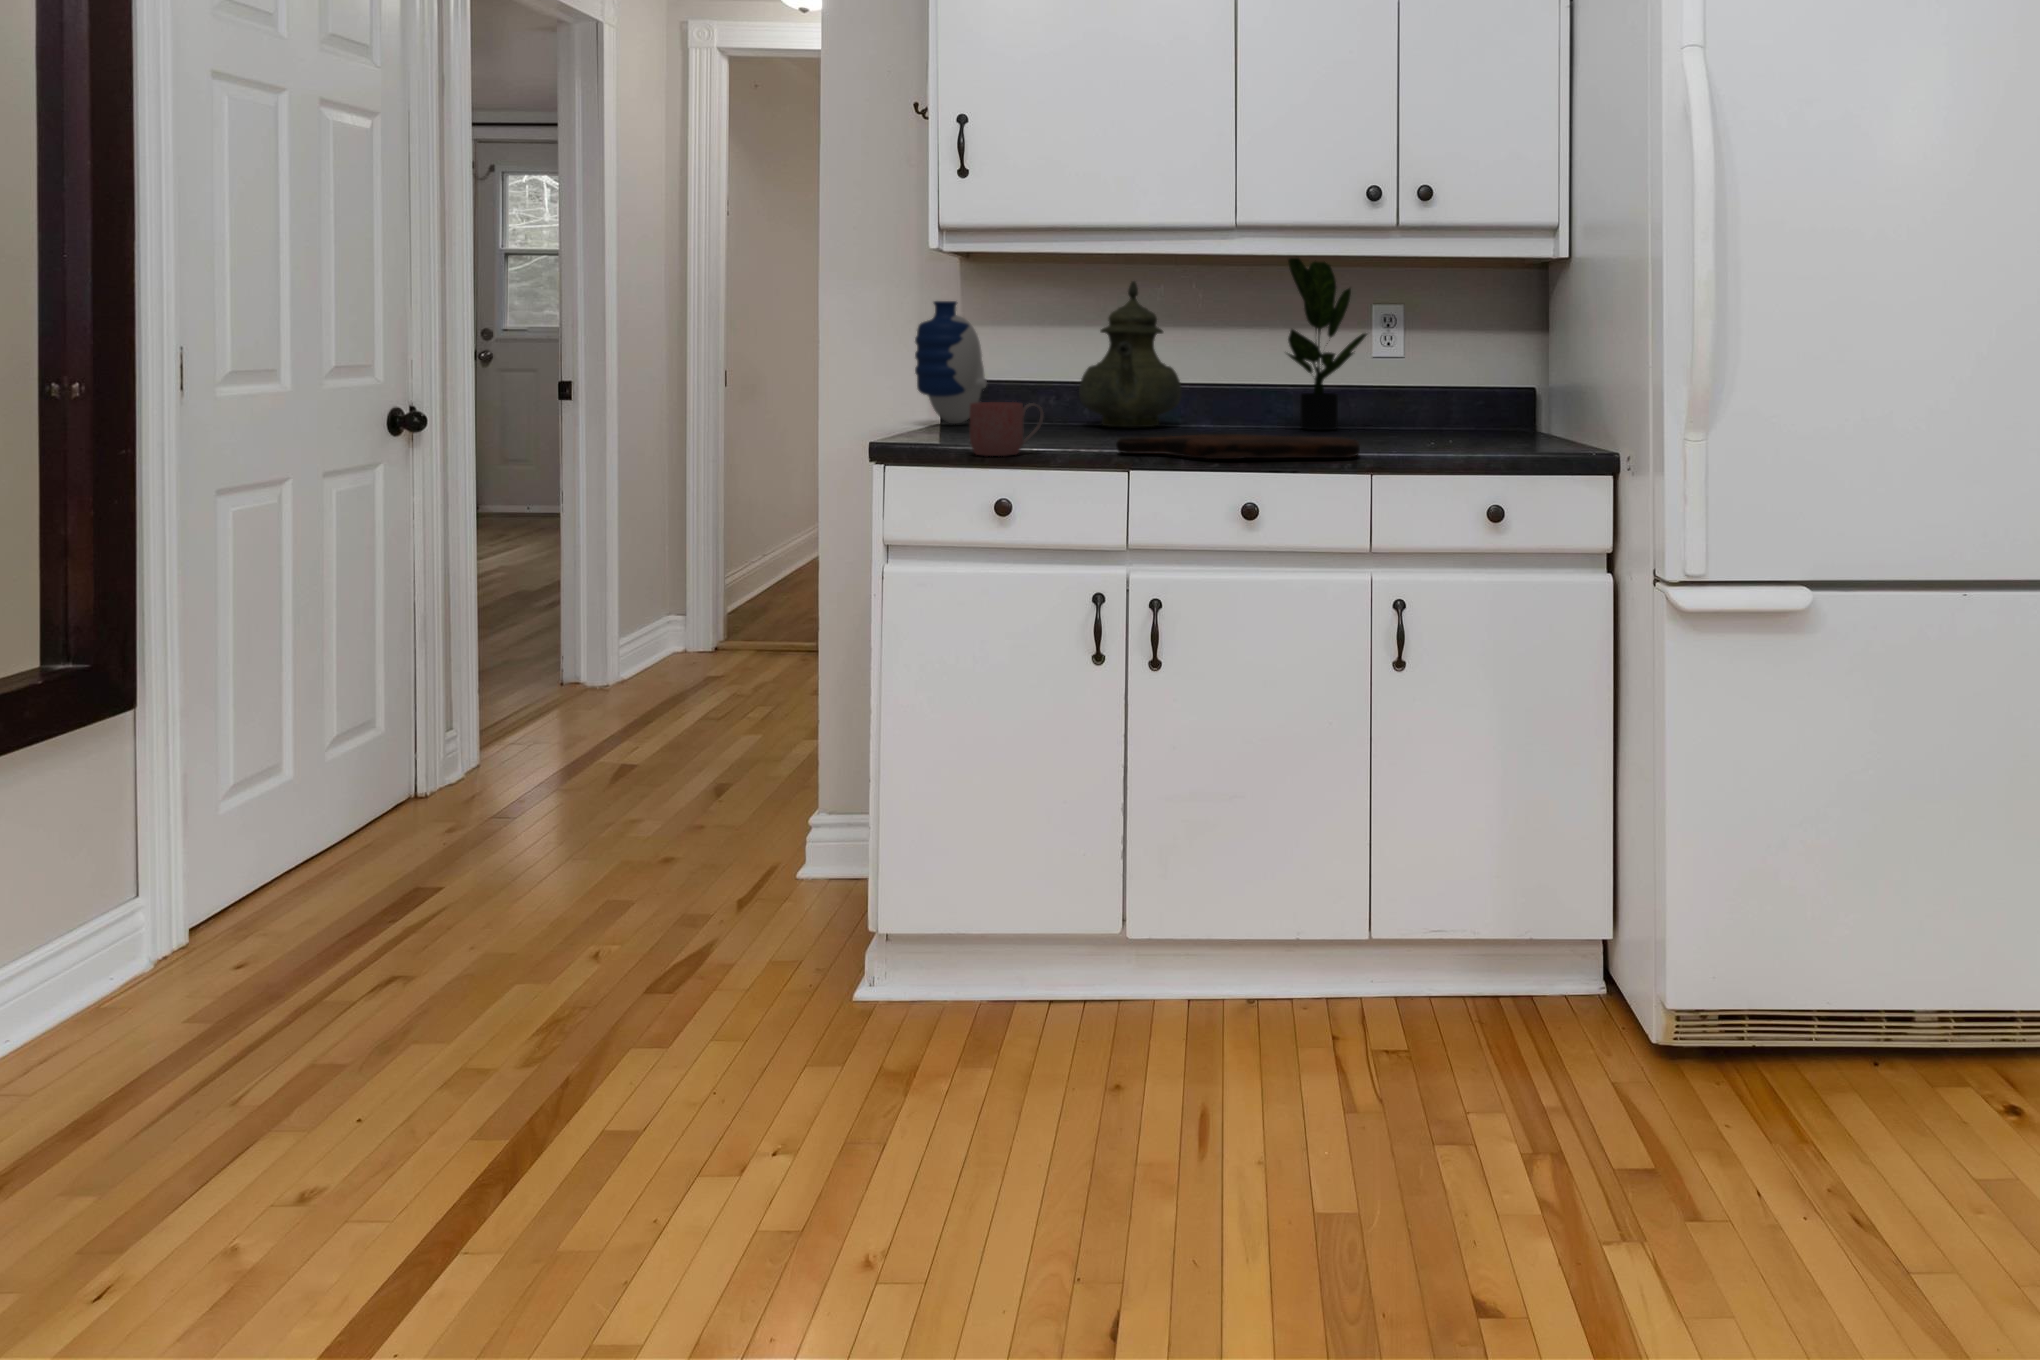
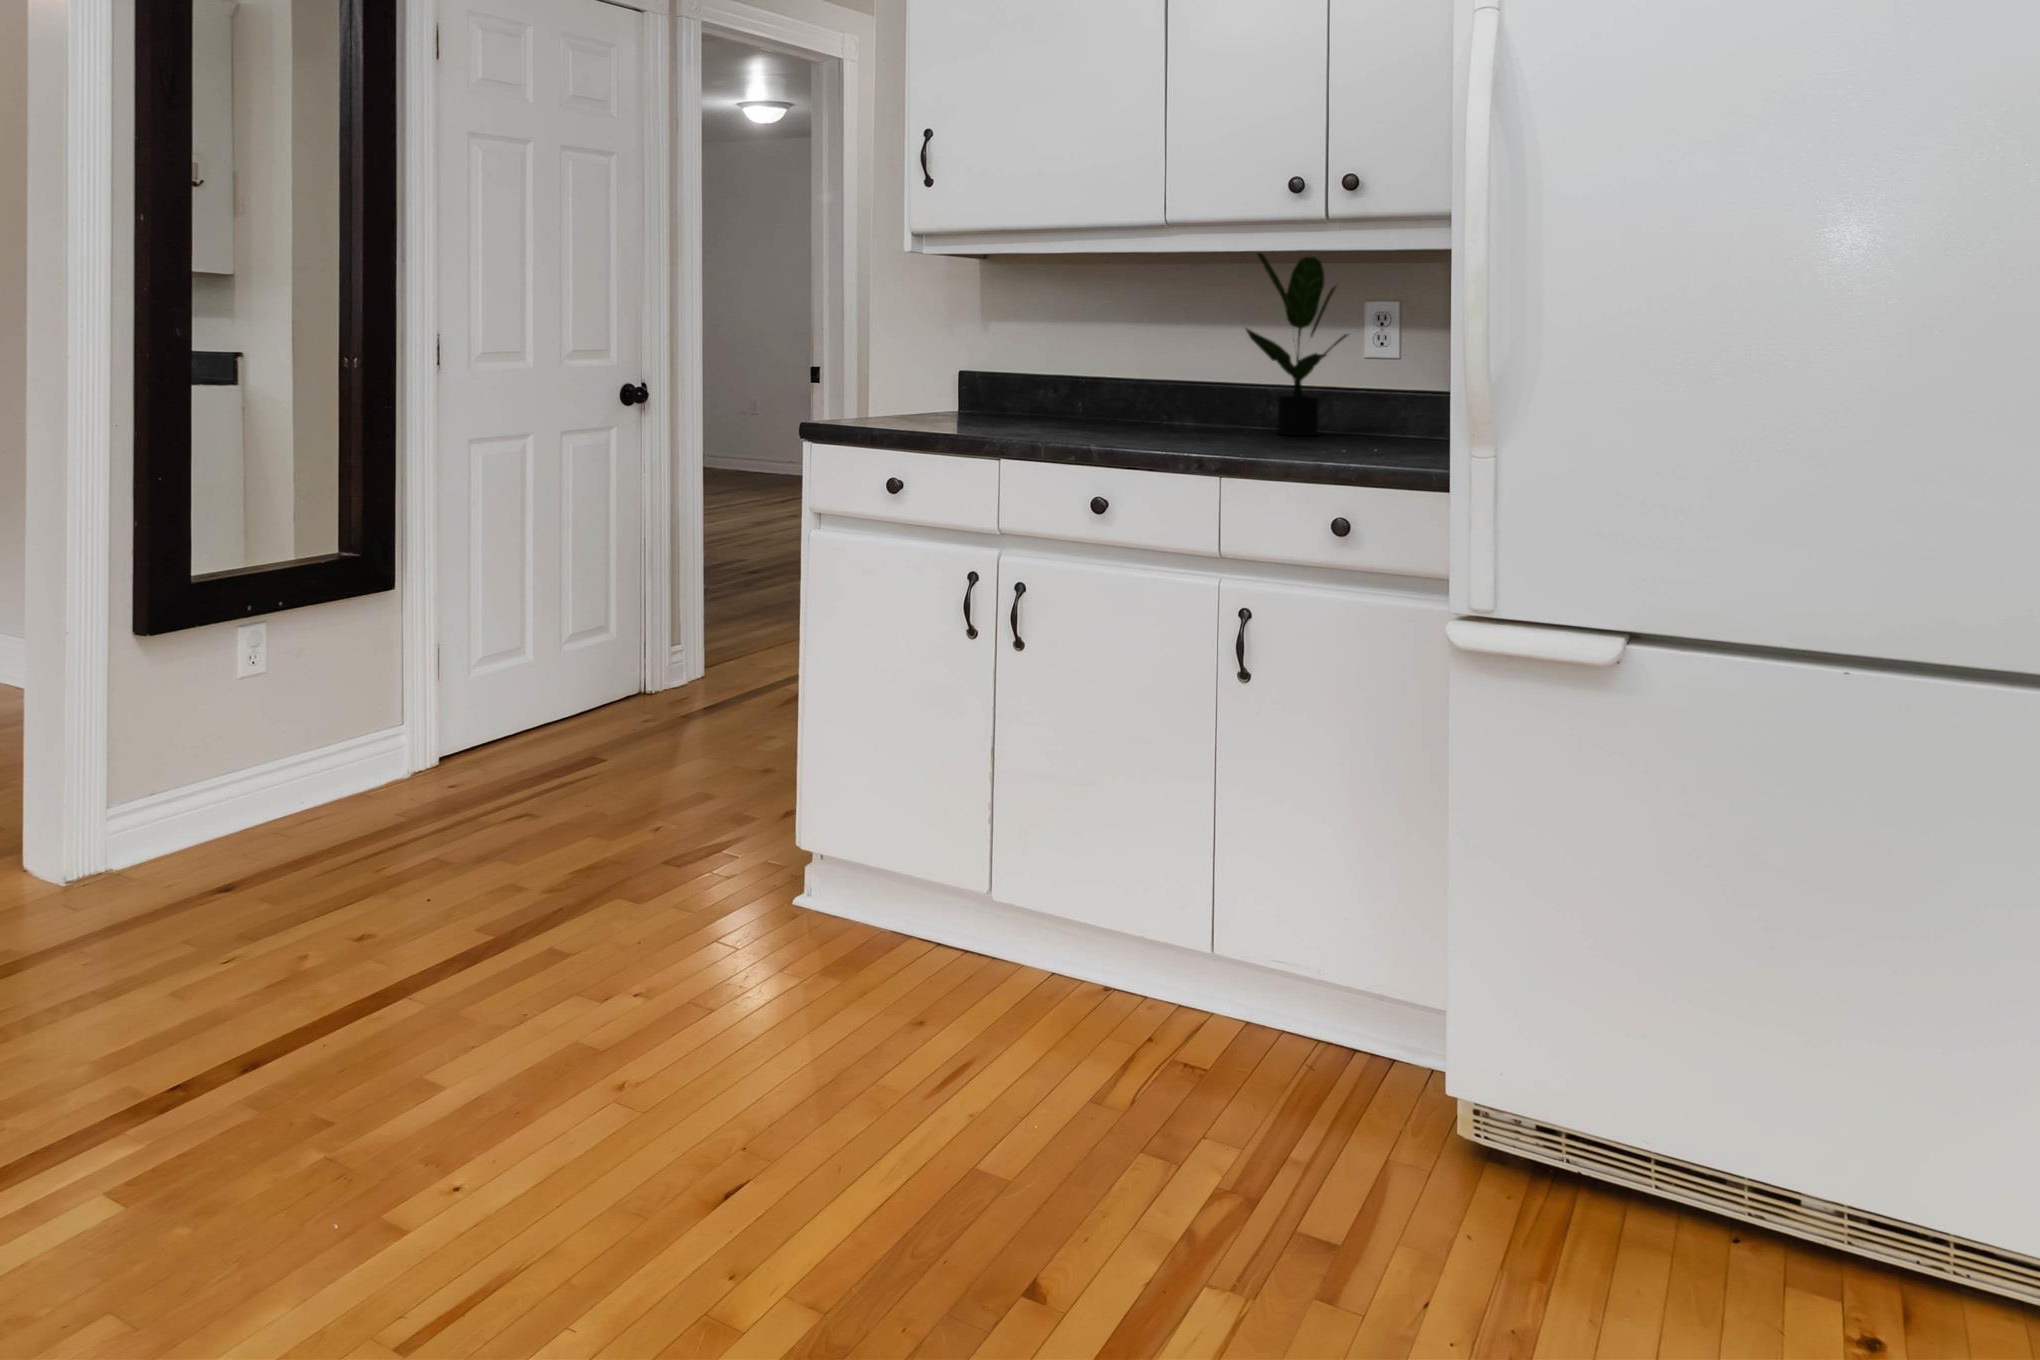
teapot: present [1079,281,1182,428] -> none [1073,279,1176,424]
vase: present [915,301,987,424] -> none [937,299,1004,413]
mug: present [970,402,1044,456] -> none [876,389,942,437]
cutting board: present [1116,434,1360,459] -> none [999,427,1217,457]

